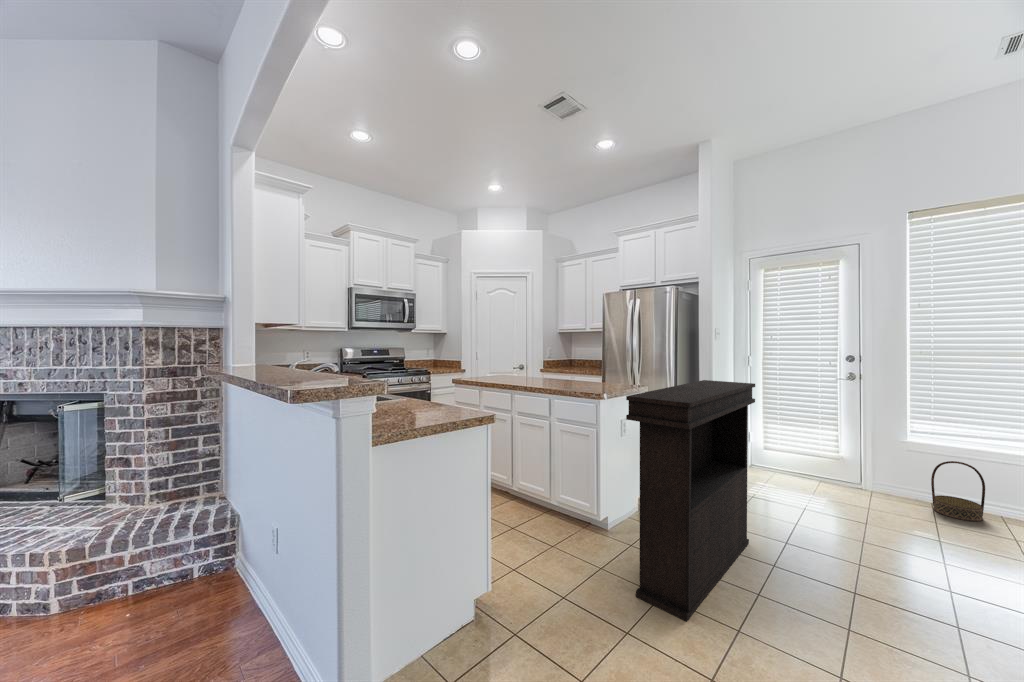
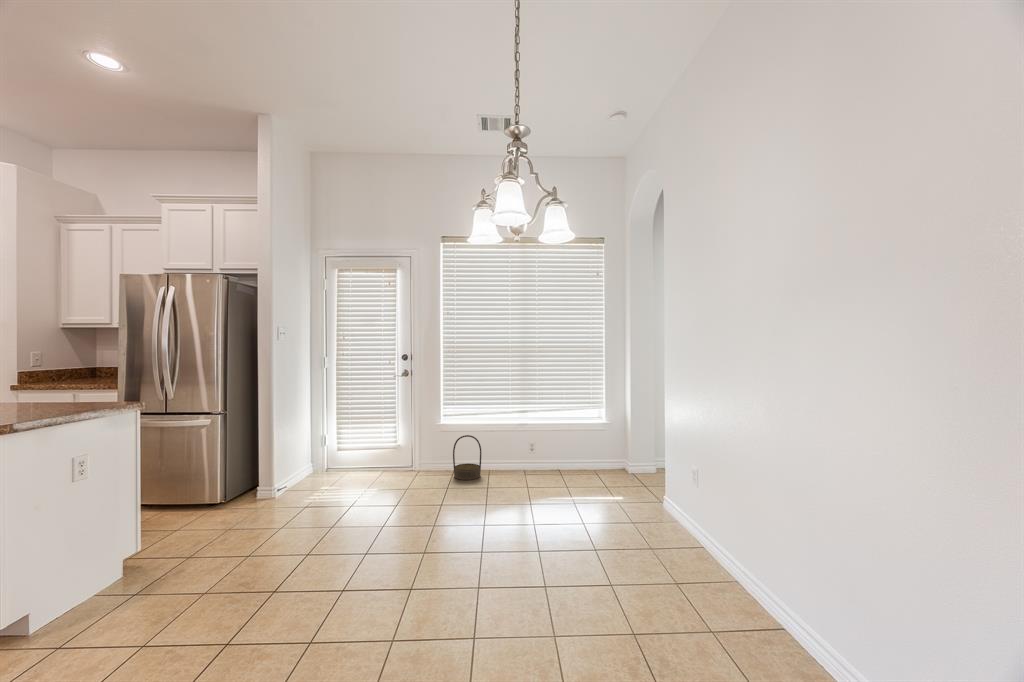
console table: present [626,380,755,622] -> none [73,383,291,674]

